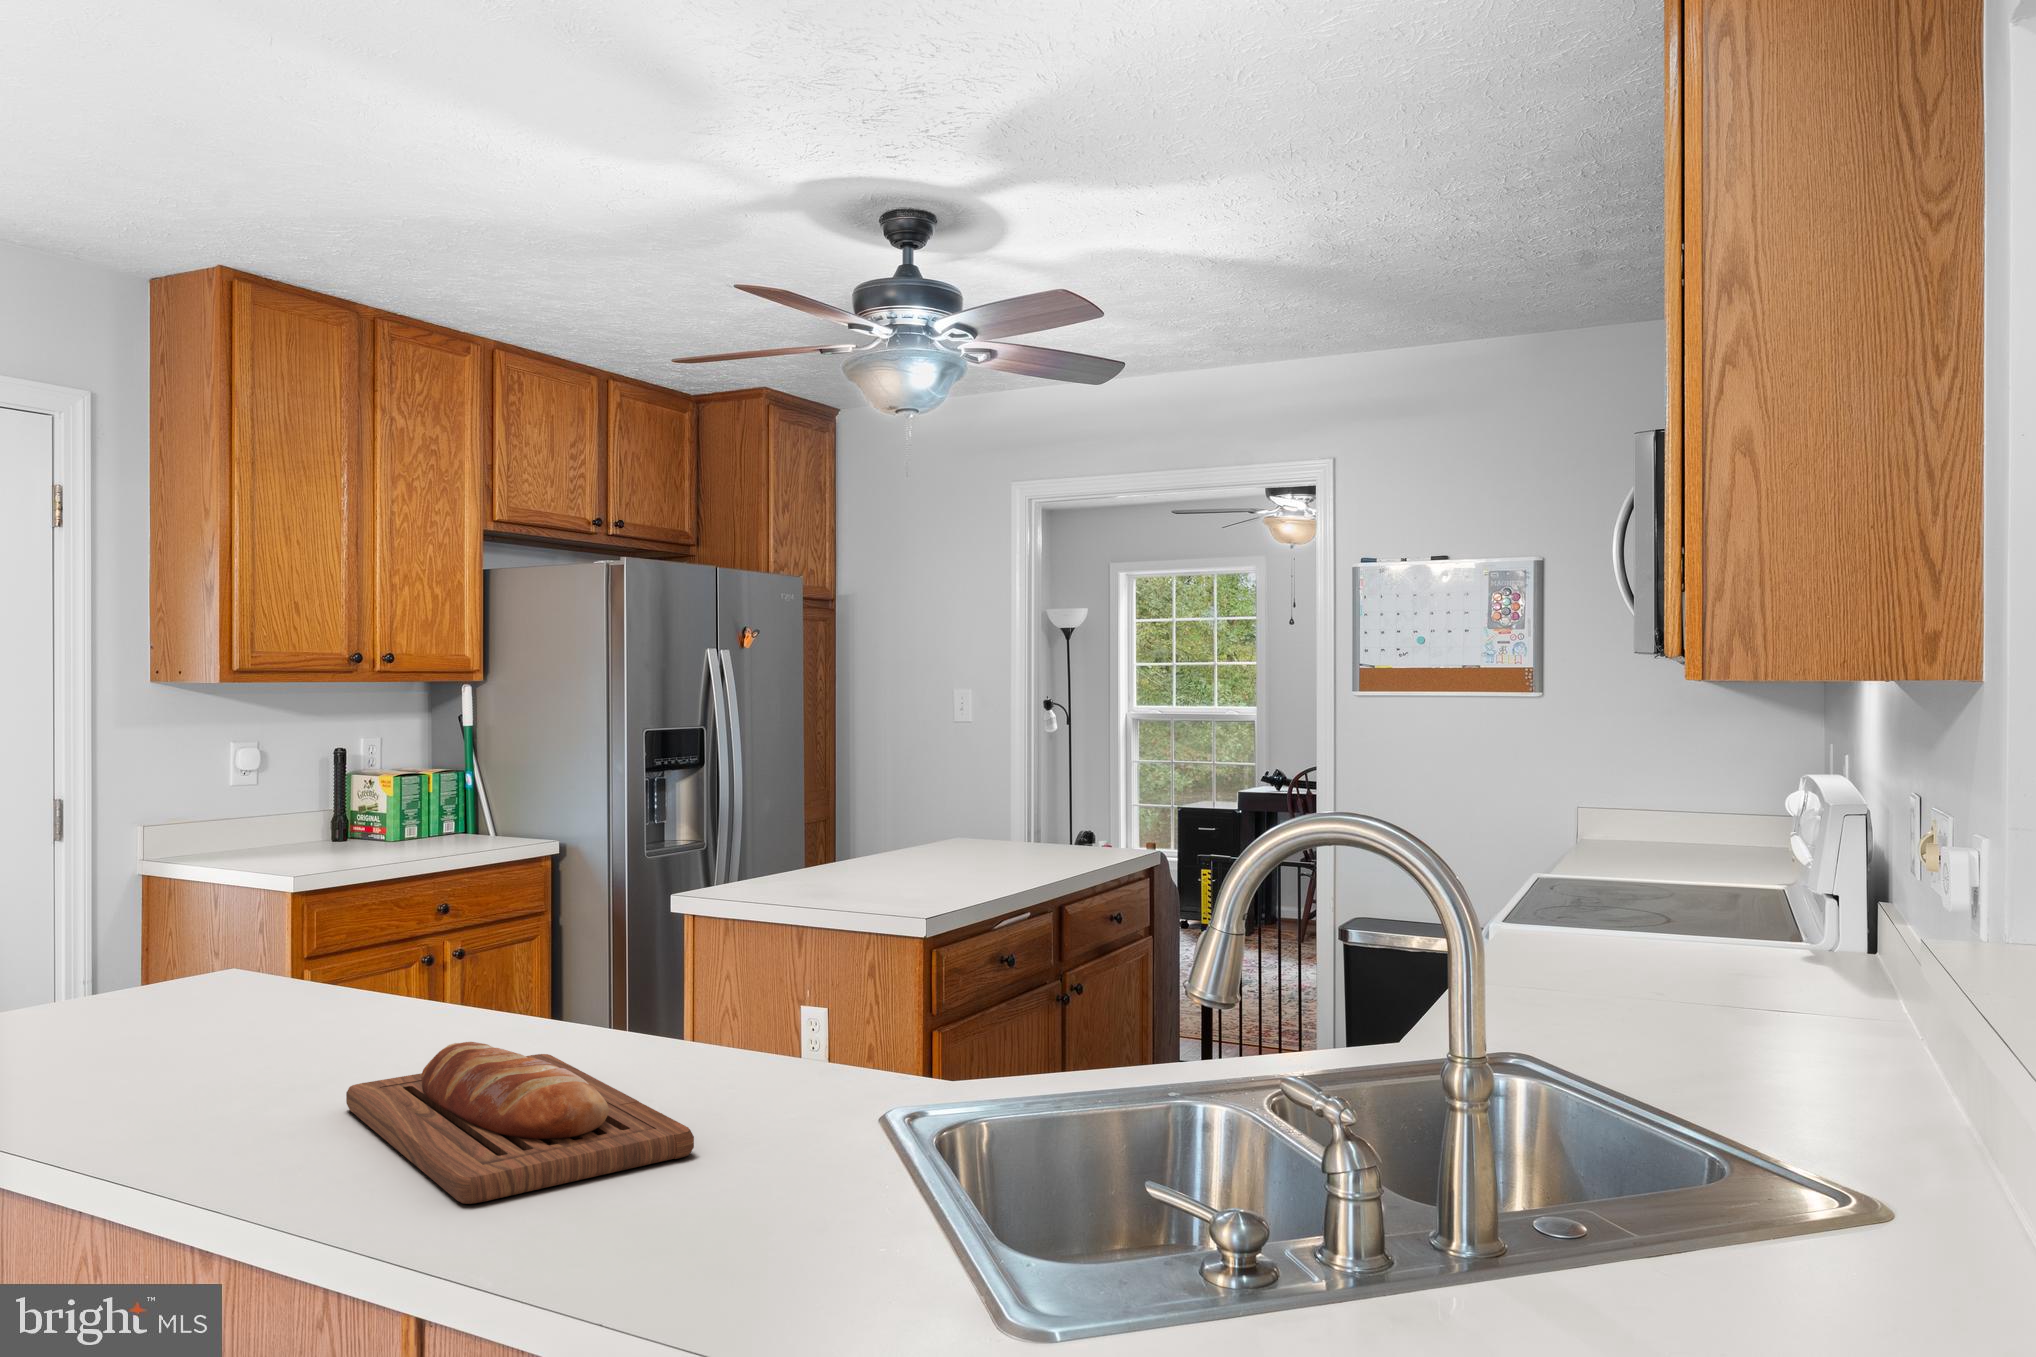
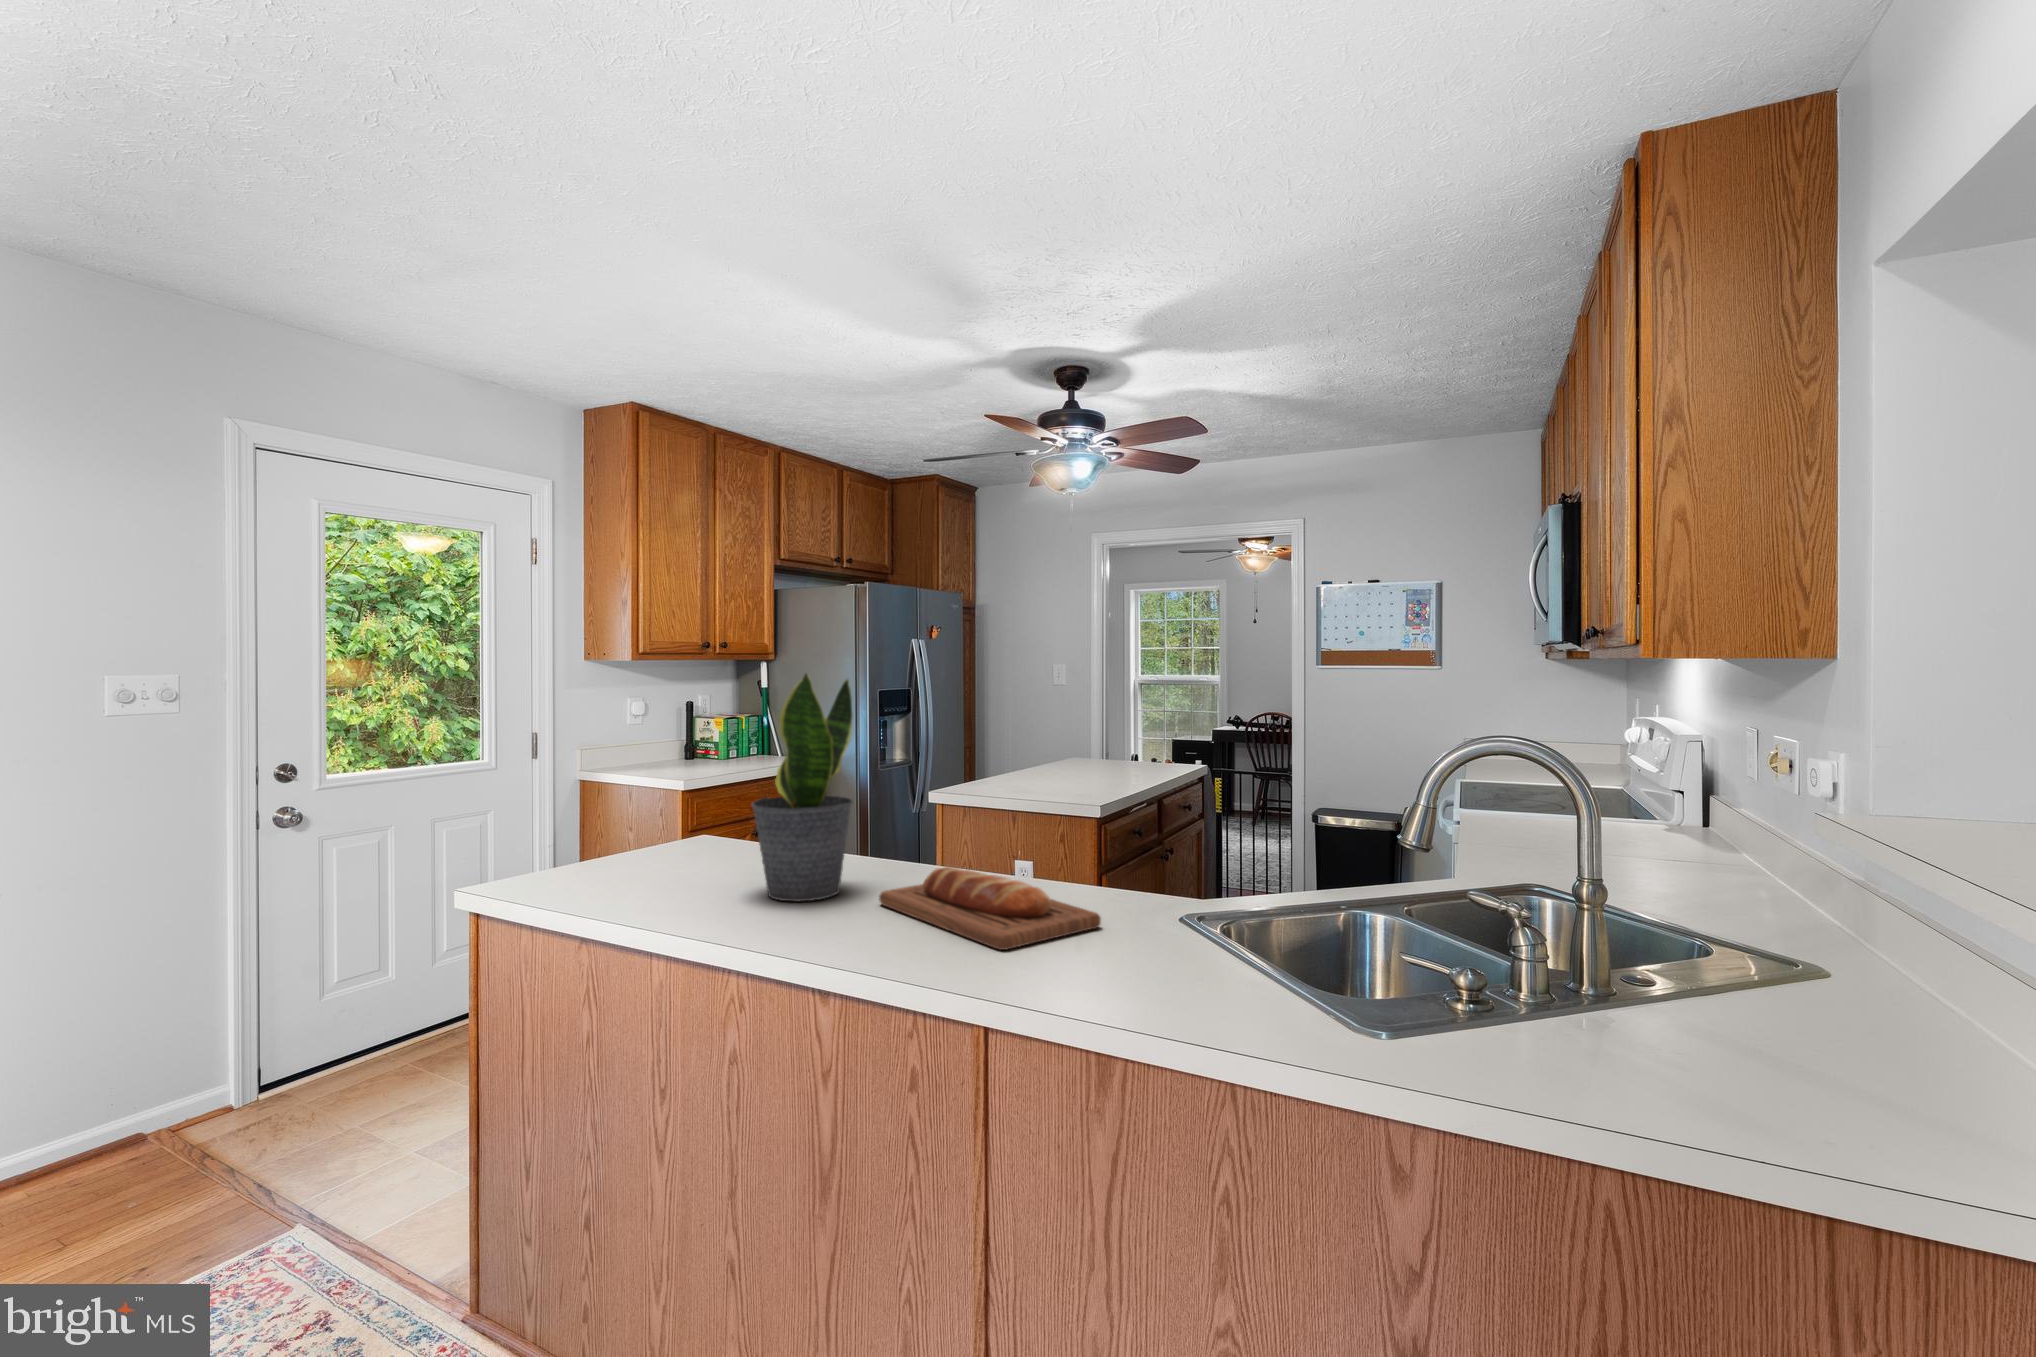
potted plant: none [136,696,338,1103] -> present [752,673,853,901]

